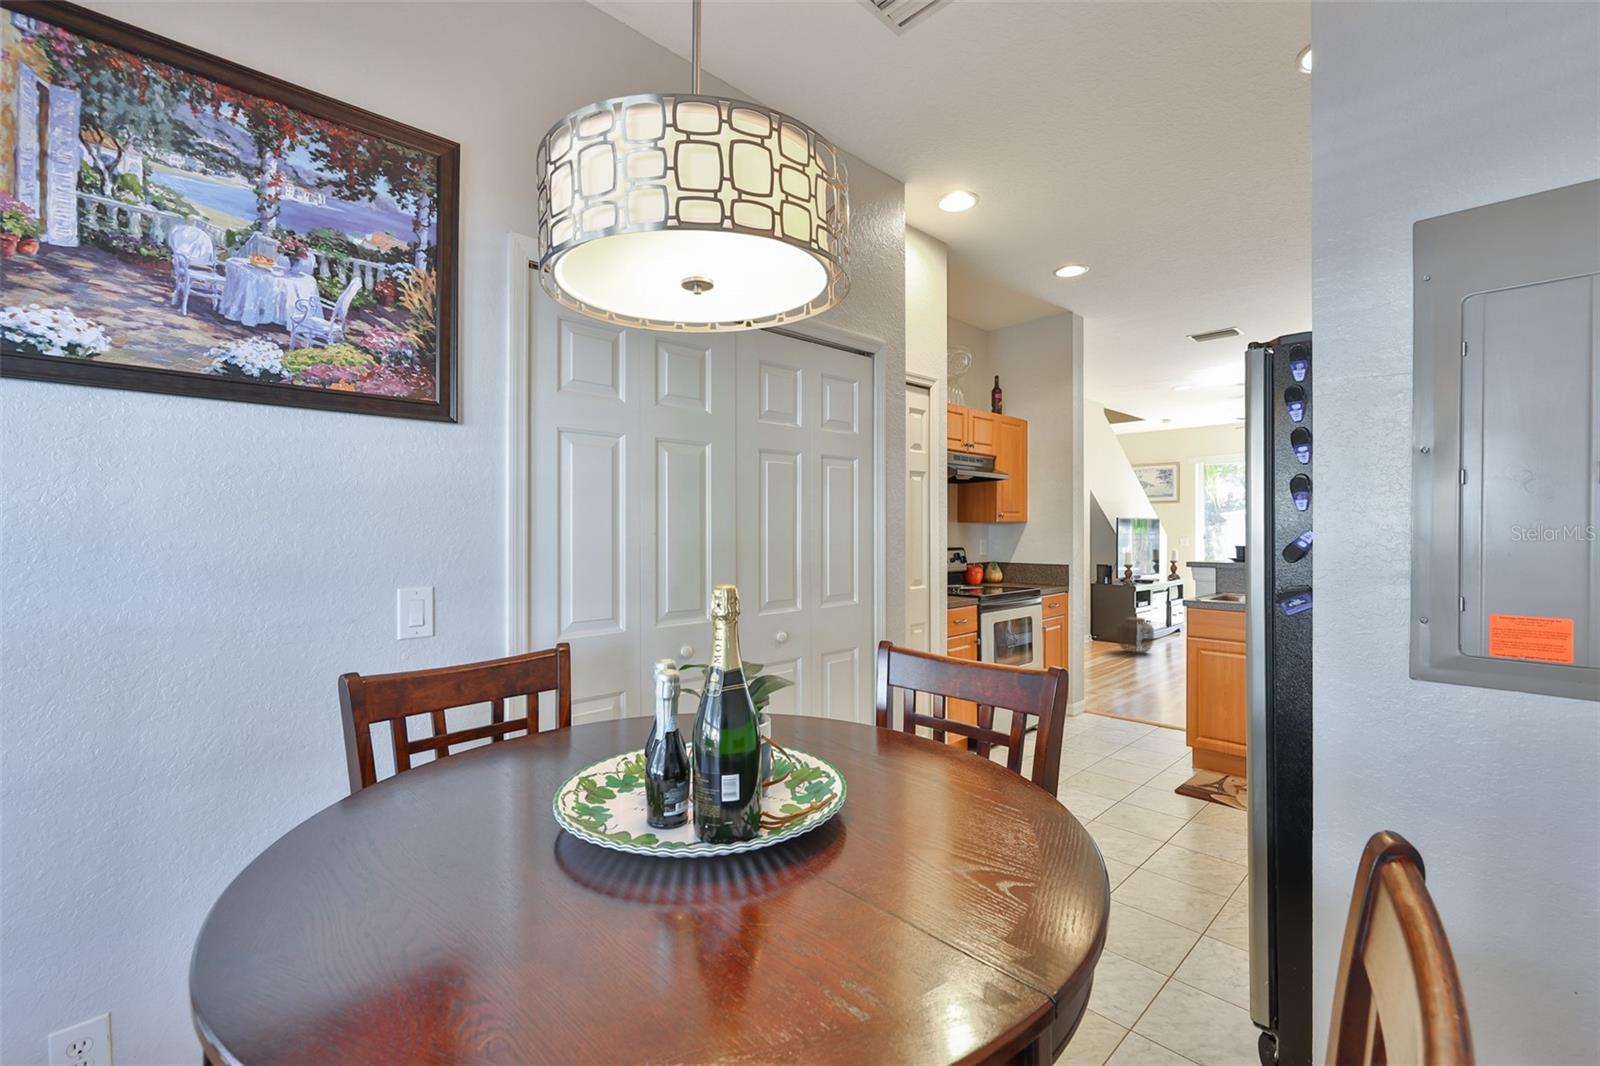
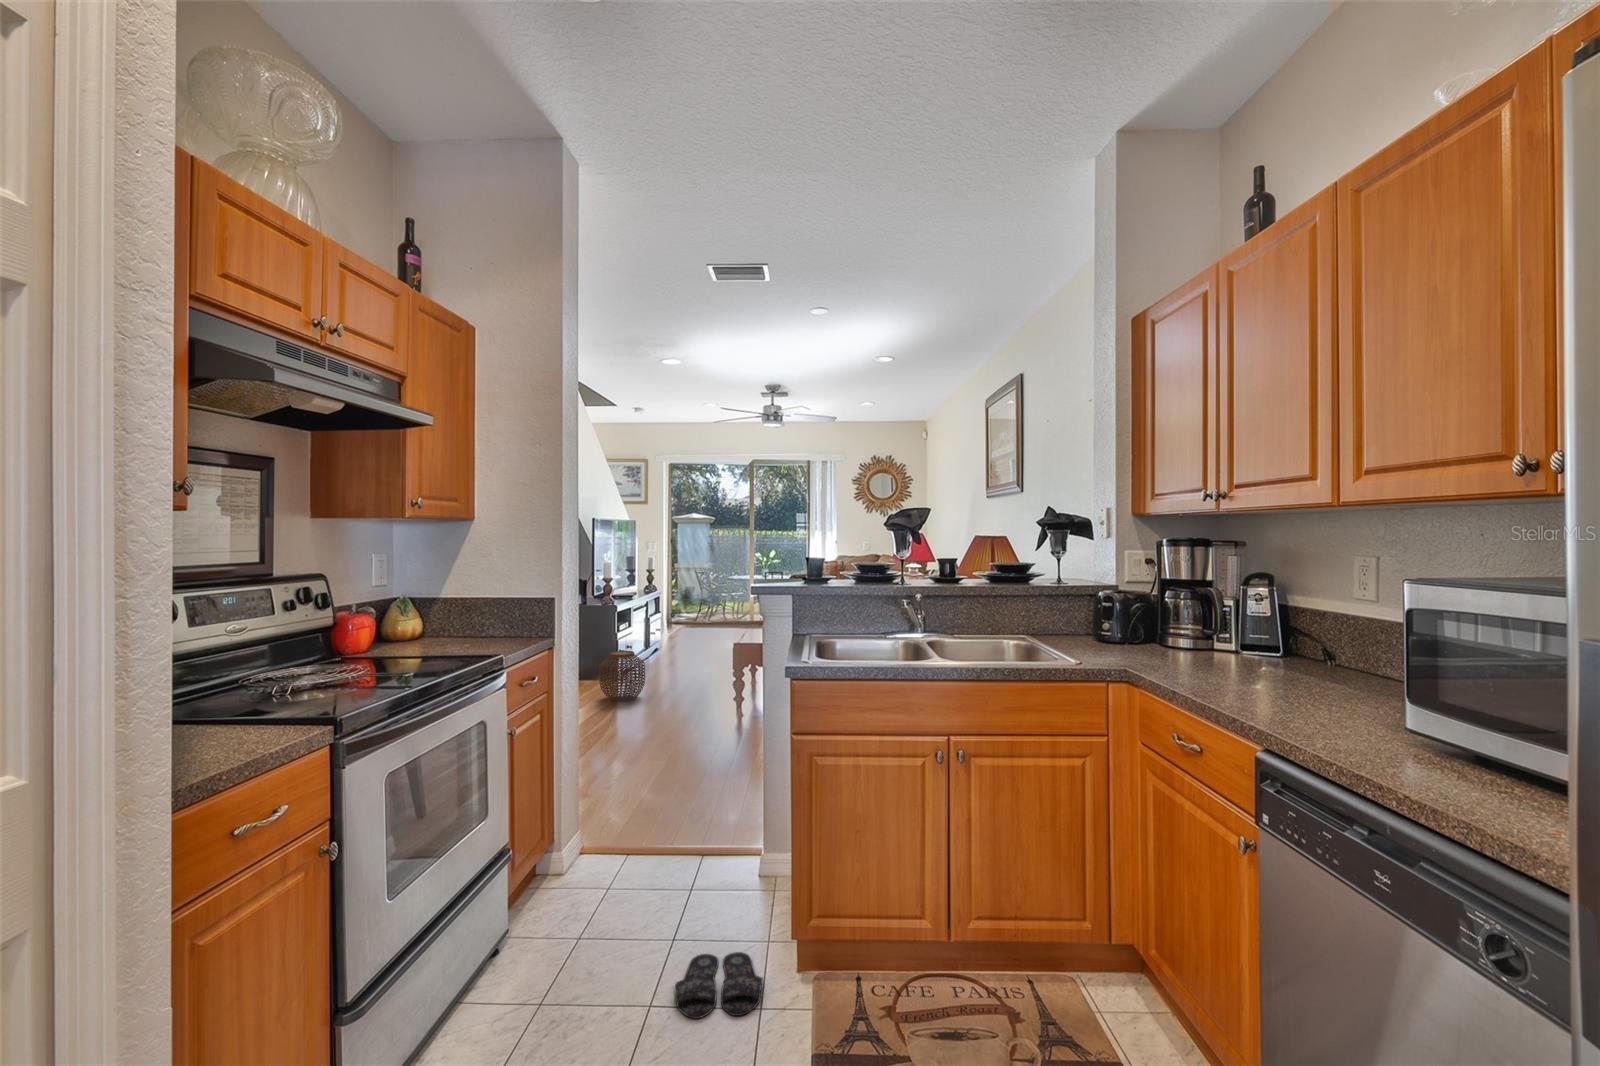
slippers: none [1117,750,1167,769] -> present [675,952,763,1018]

